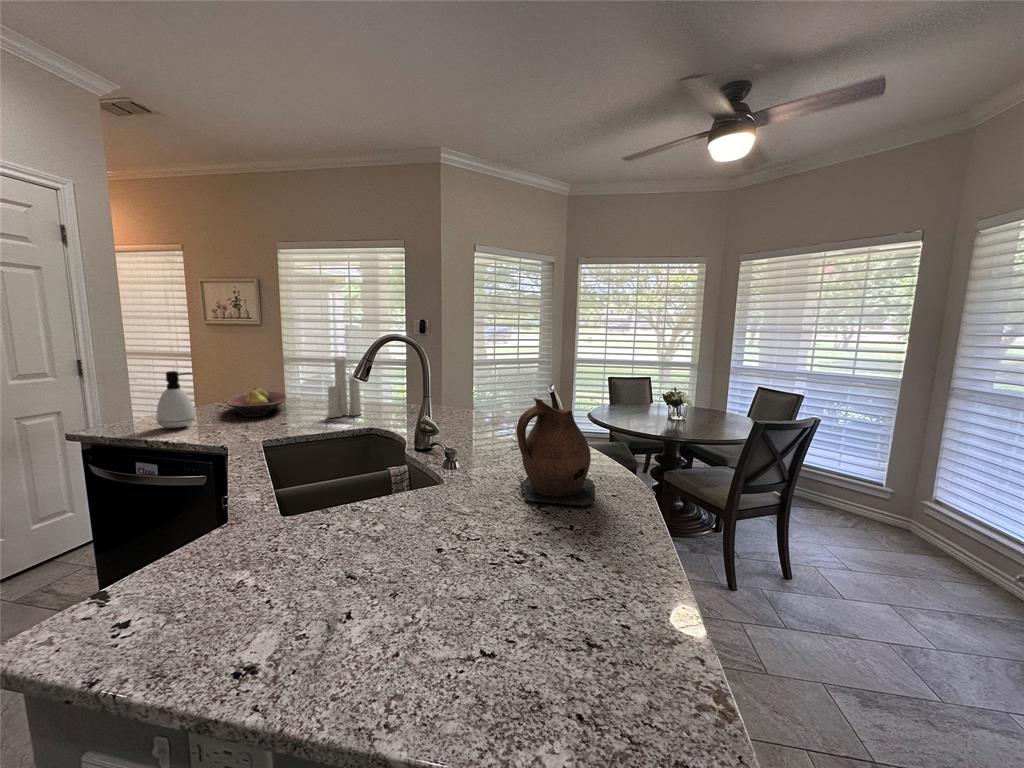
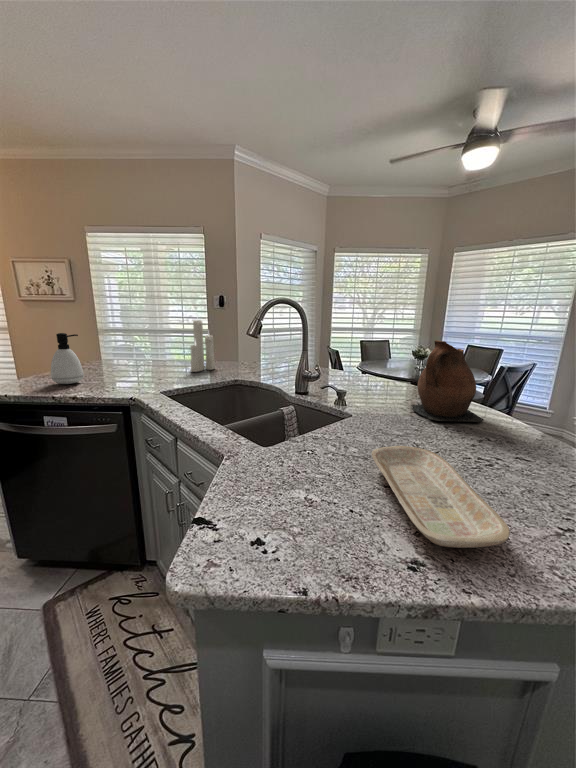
fruit bowl: present [227,387,286,417] -> none [98,348,148,373]
tray: none [263,531,431,660] -> present [371,446,510,548]

